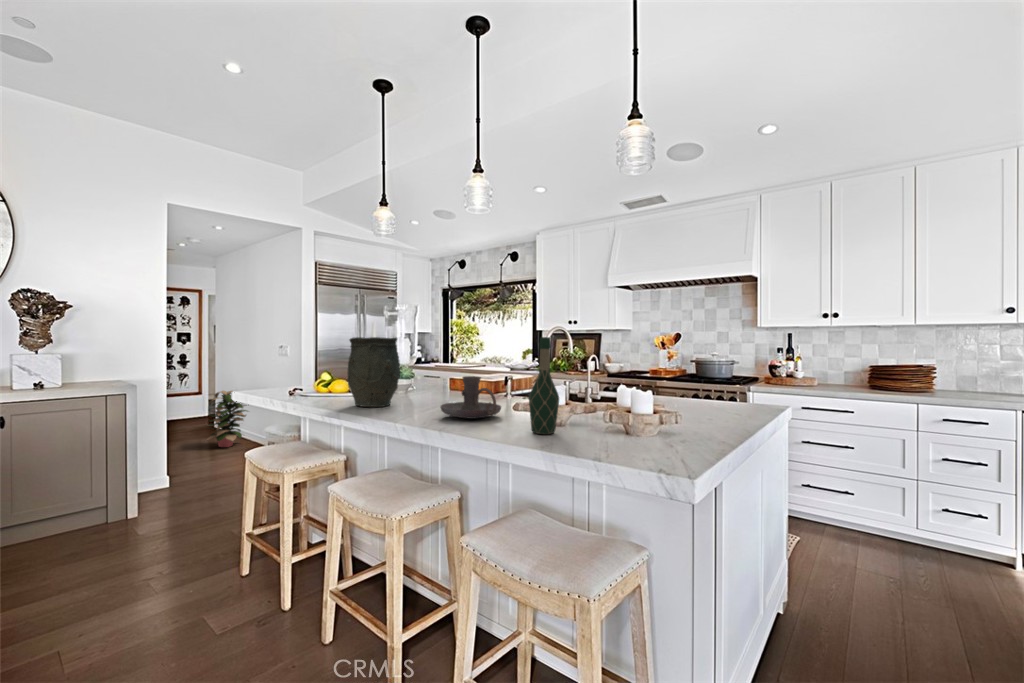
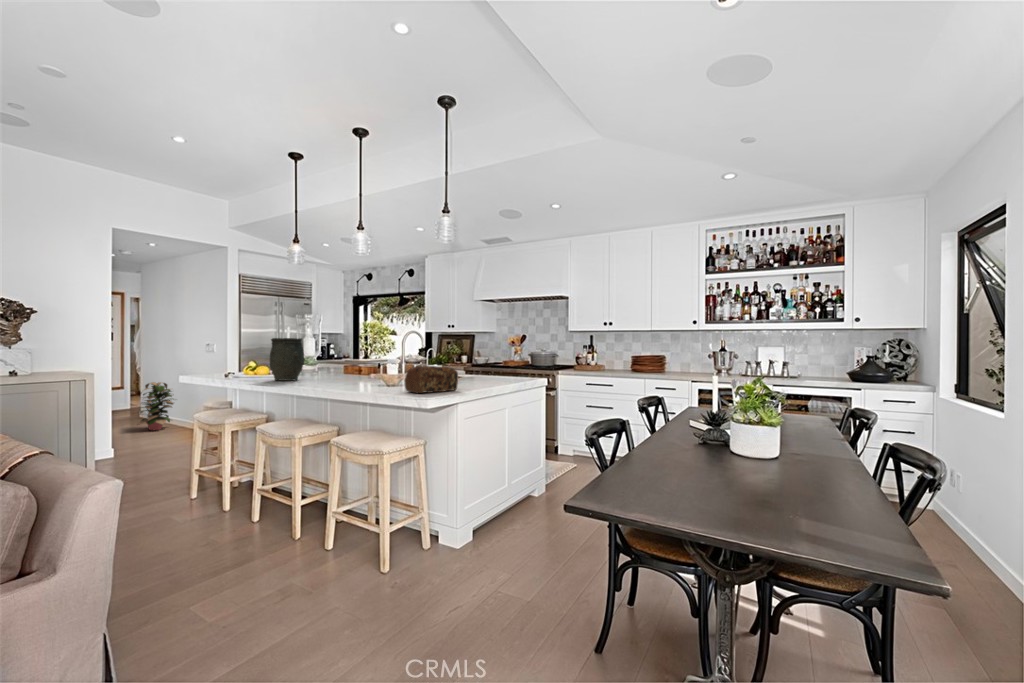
wine bottle: present [529,337,559,434] -> none [371,339,387,388]
candle holder: present [440,376,501,419] -> none [326,361,363,384]
bread loaf: none [612,393,718,457] -> present [405,366,458,393]

